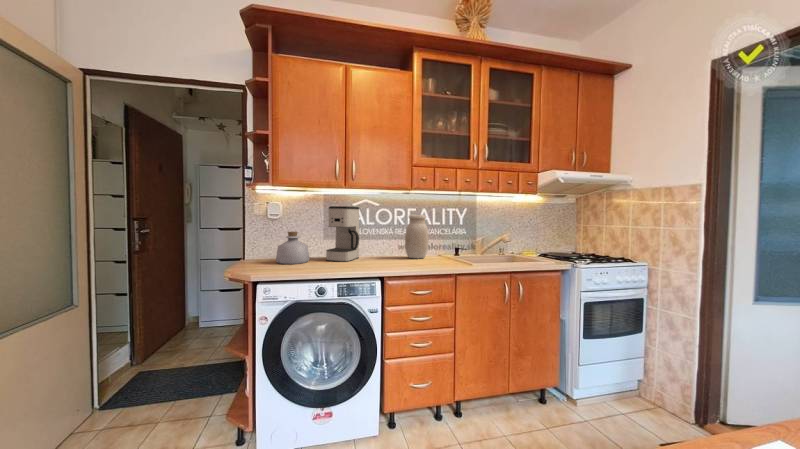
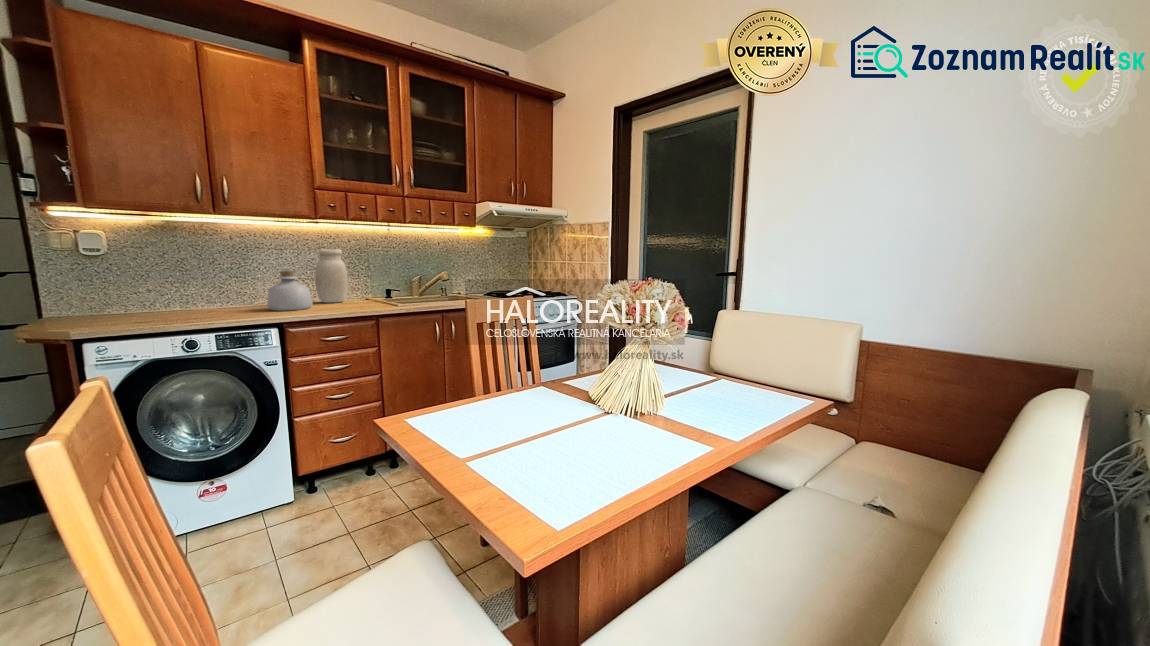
coffee maker: present [326,206,360,262] -> none [190,238,249,311]
bottle: present [276,232,309,264] -> present [267,271,313,311]

